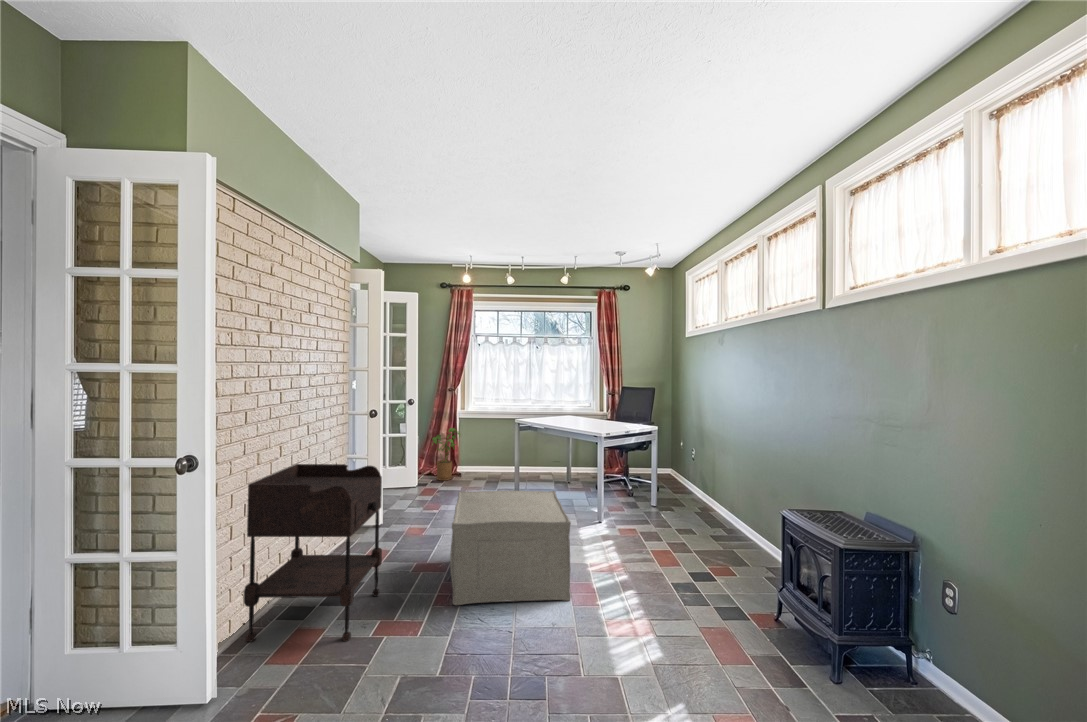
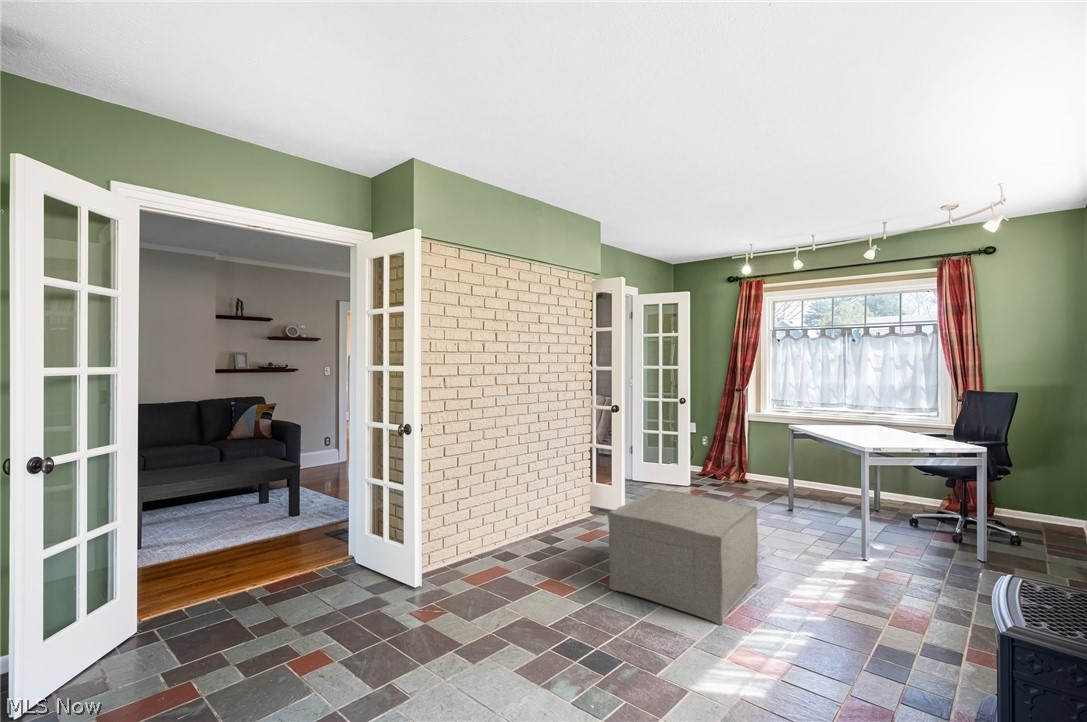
house plant: present [433,428,461,481] -> none [715,430,748,485]
side table: present [244,464,382,642] -> none [464,442,570,585]

